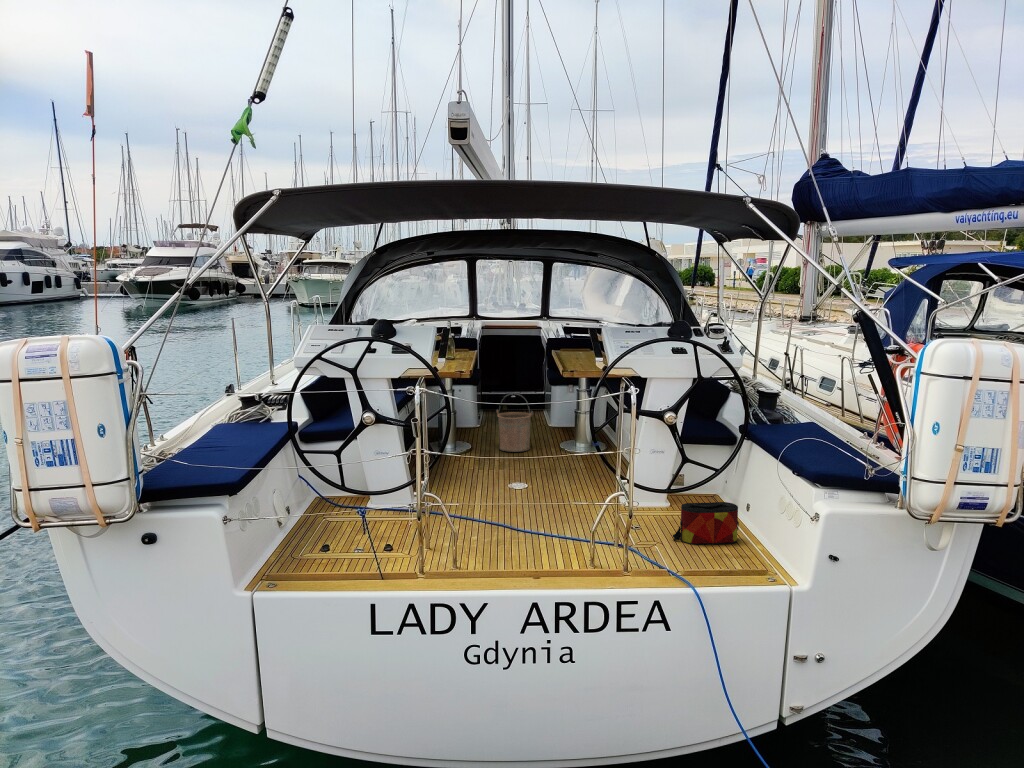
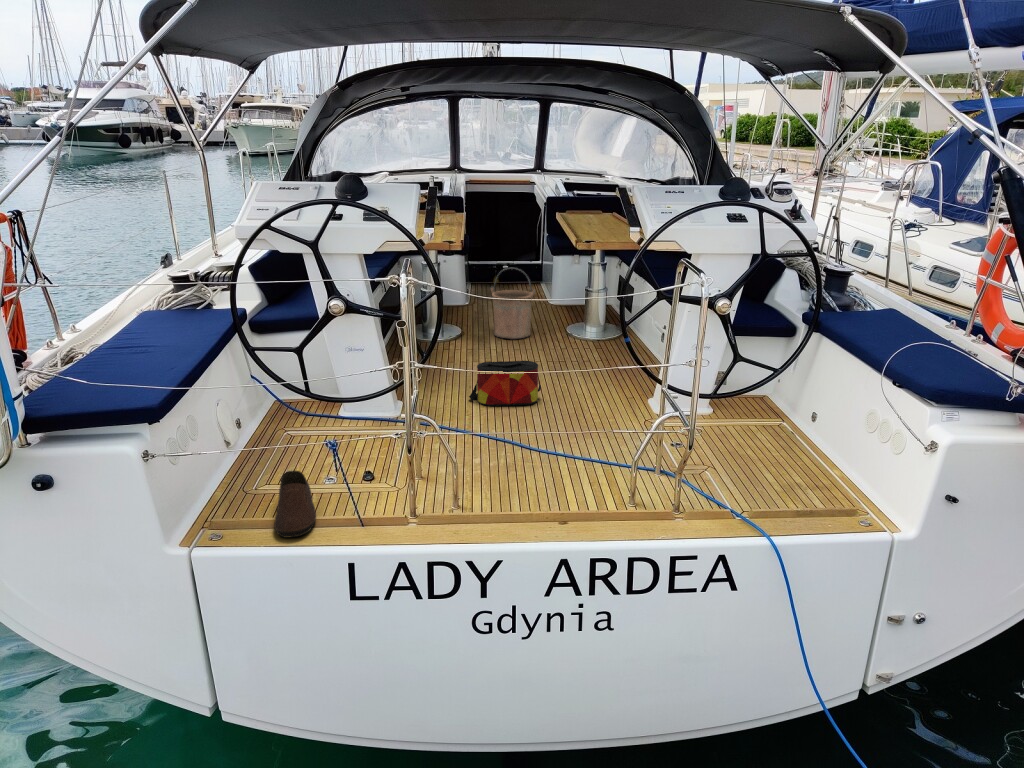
bag: present [673,502,739,545] -> present [469,361,541,406]
shoe: none [316,539,348,585] -> present [274,470,316,538]

